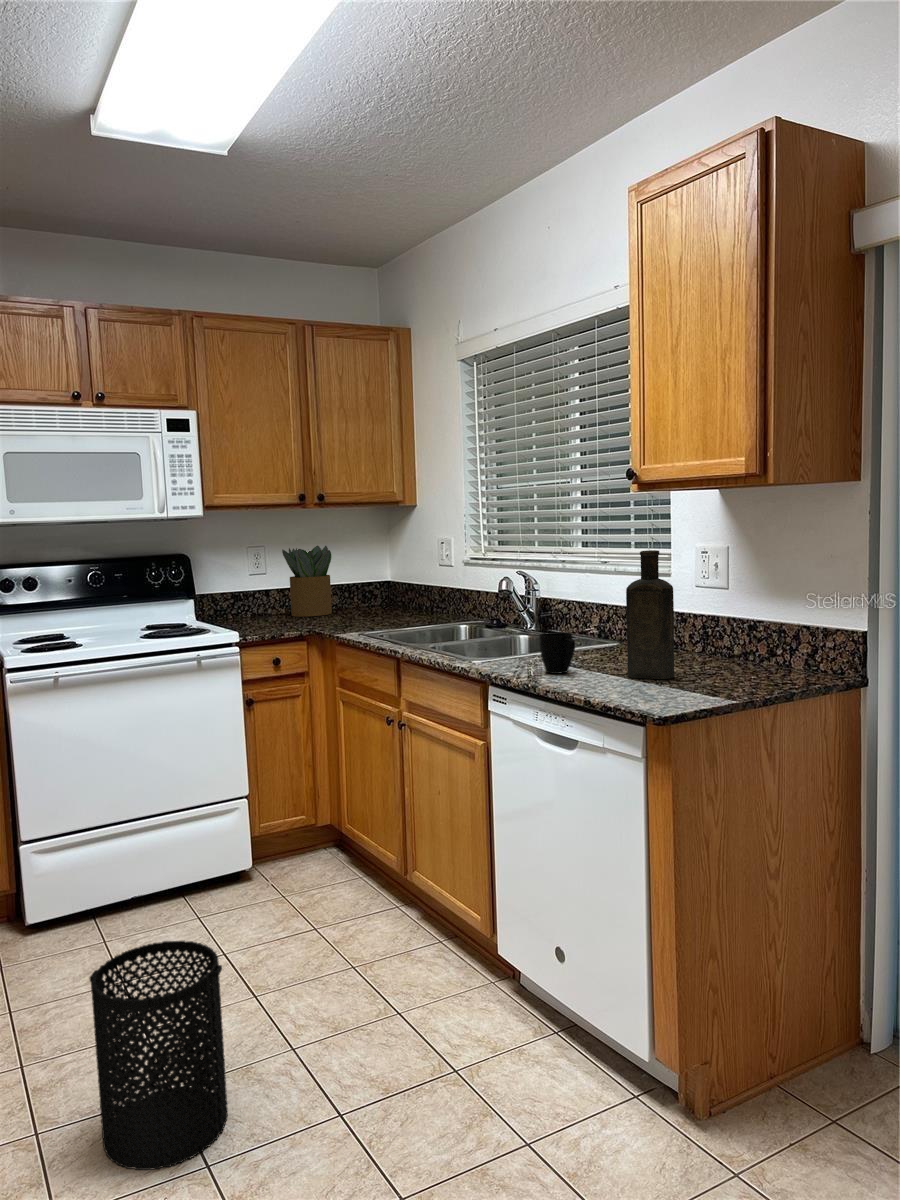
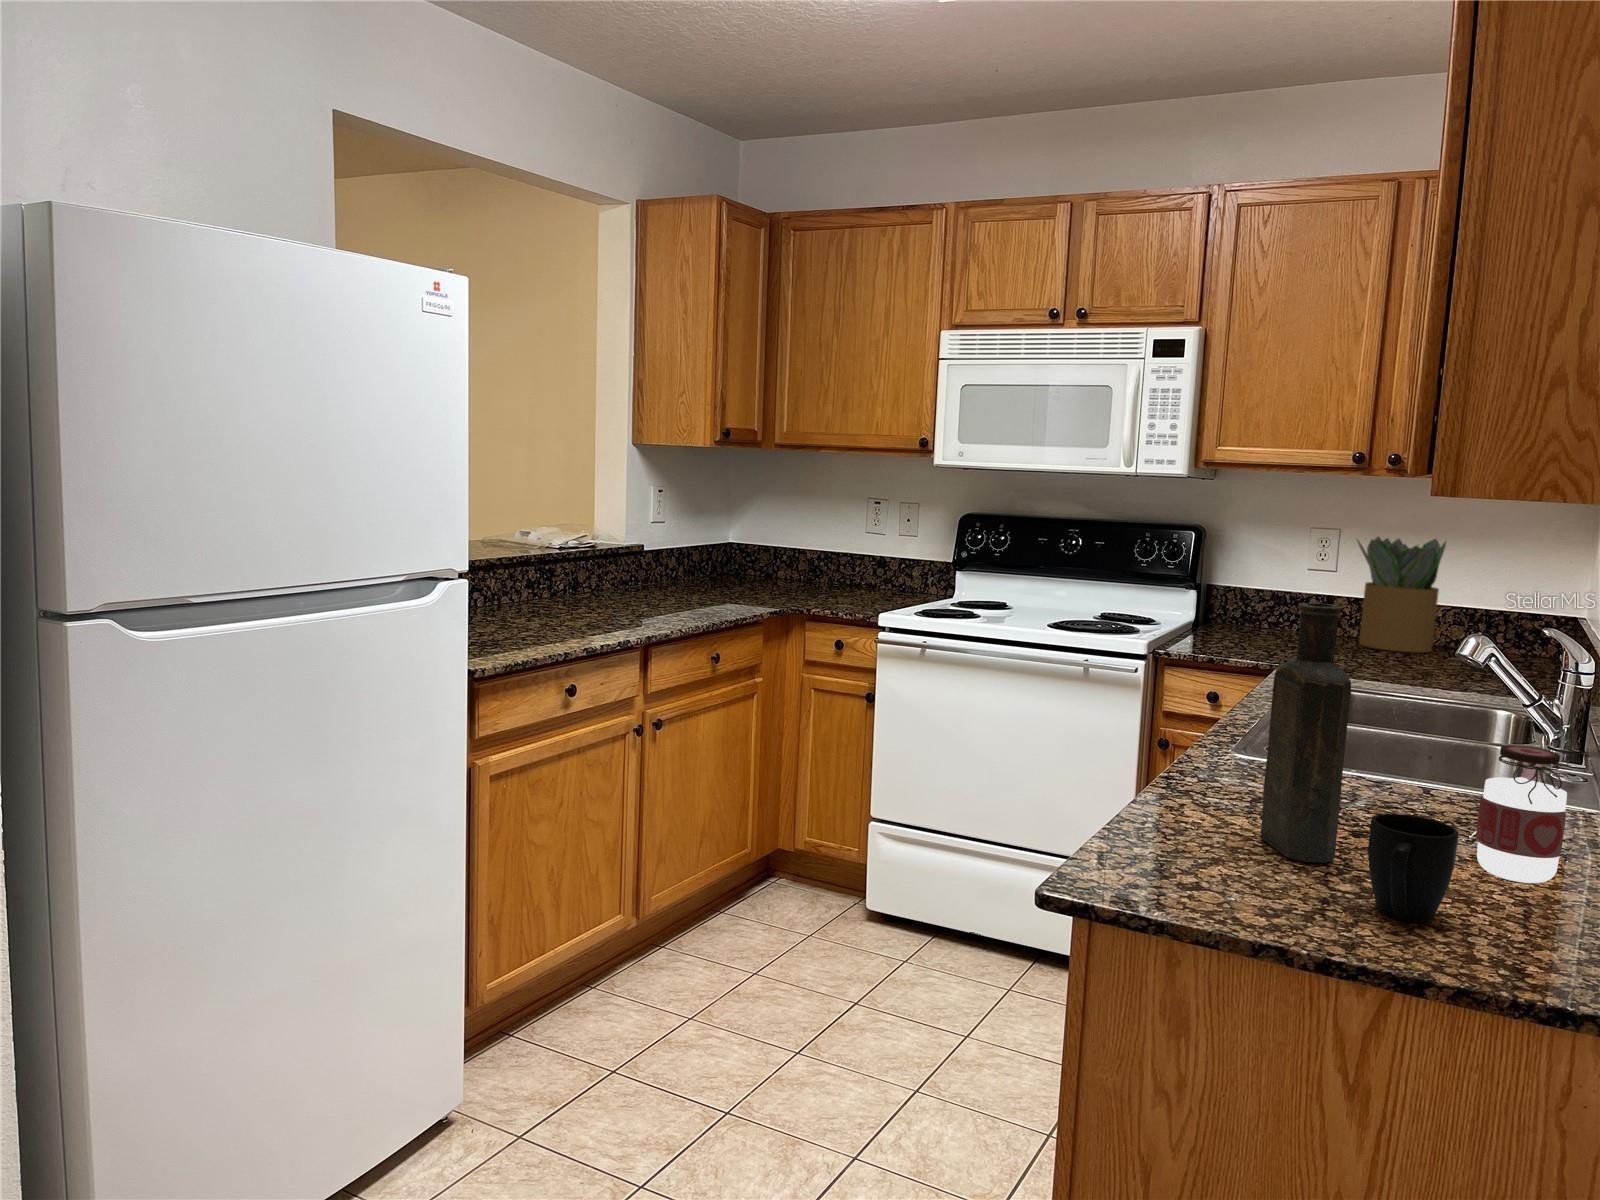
jar: none [682,605,718,665] -> present [1476,745,1567,883]
mug: present [539,632,575,674] -> present [1368,814,1459,922]
trash can: present [90,941,228,1170] -> none [607,926,743,1158]

